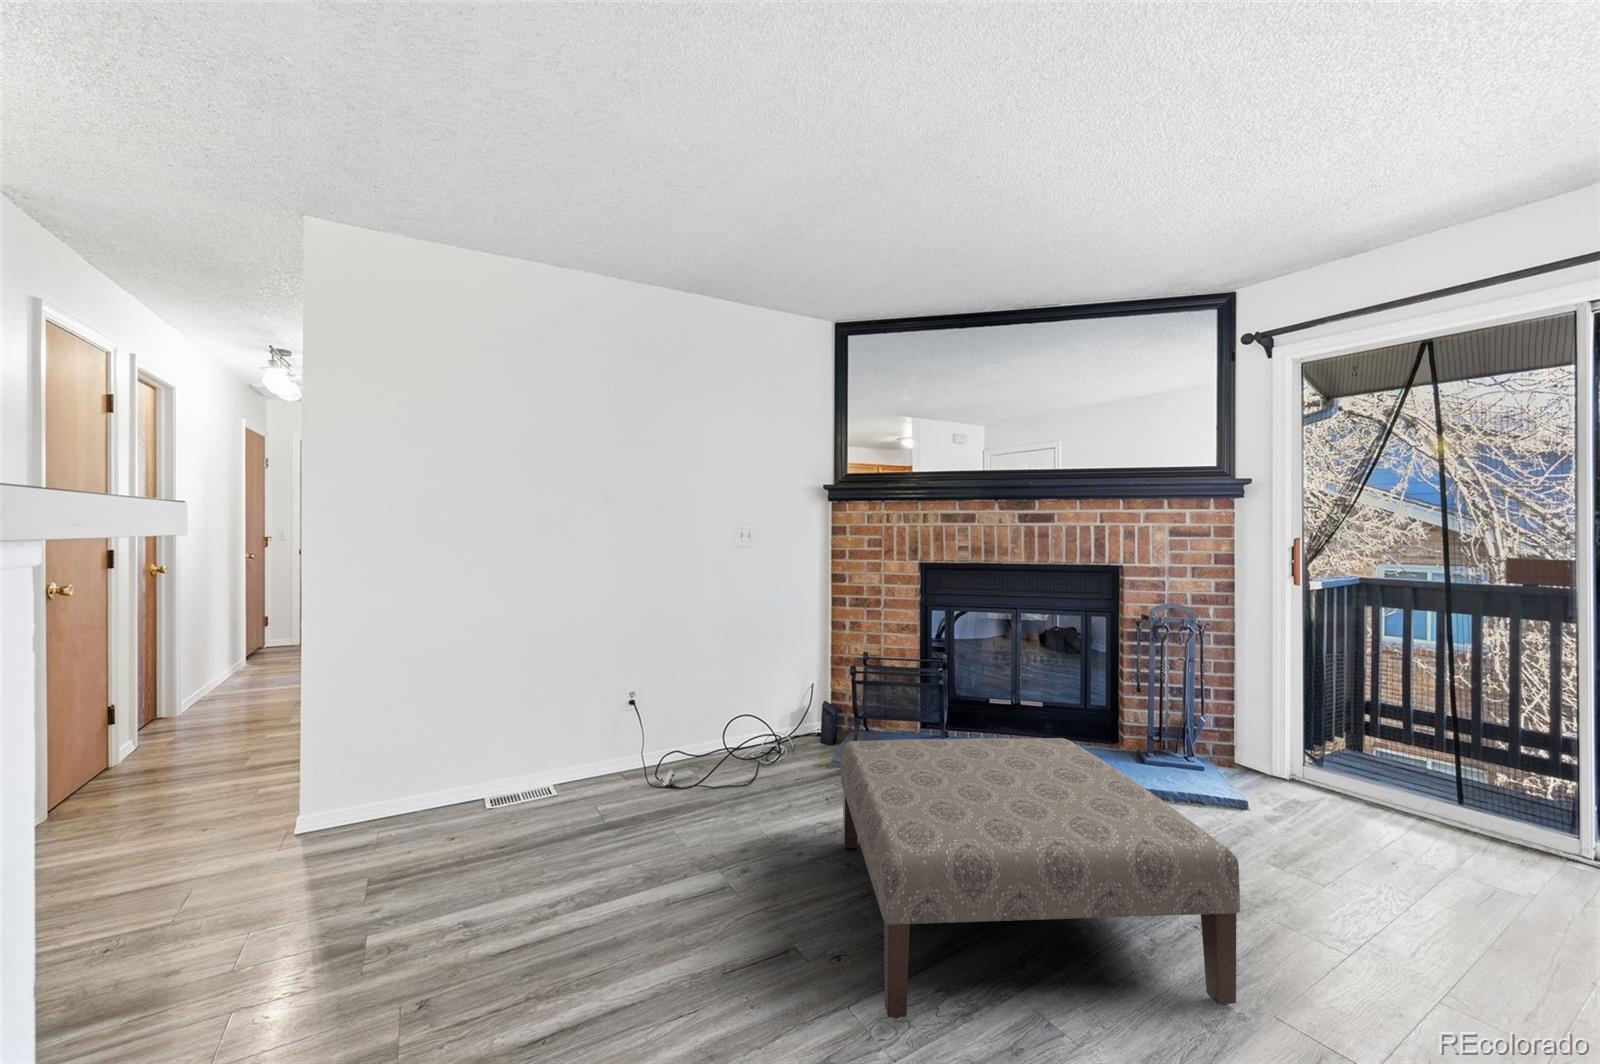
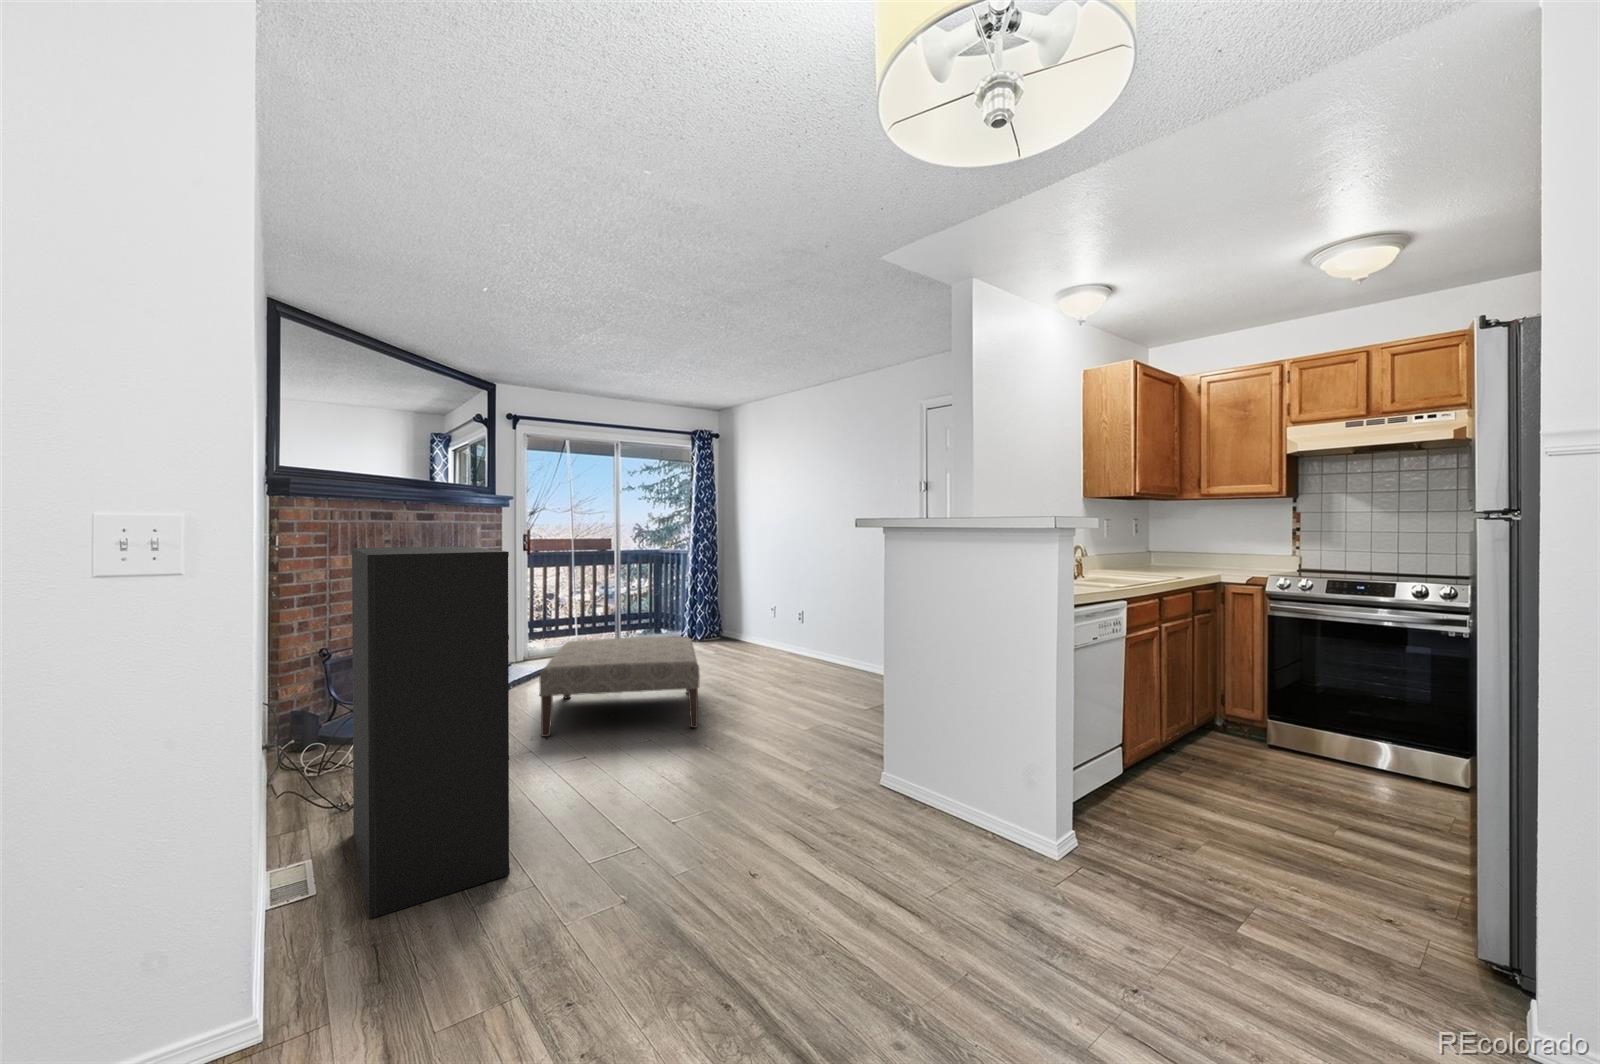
bookshelf: none [407,546,611,876] -> present [352,546,510,919]

